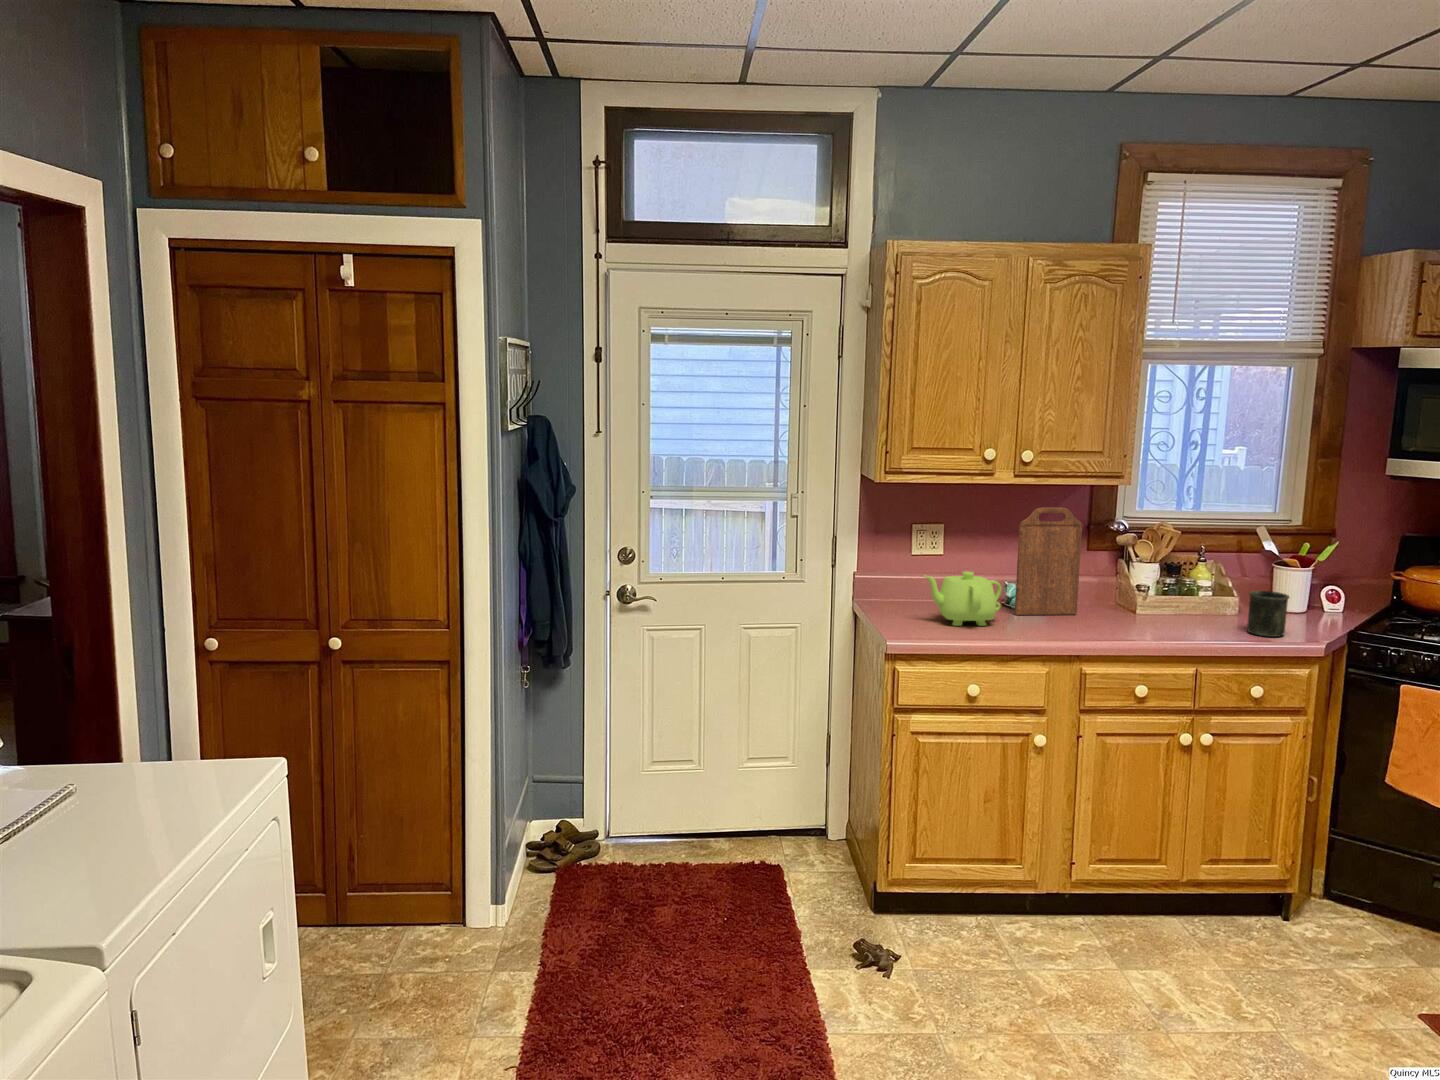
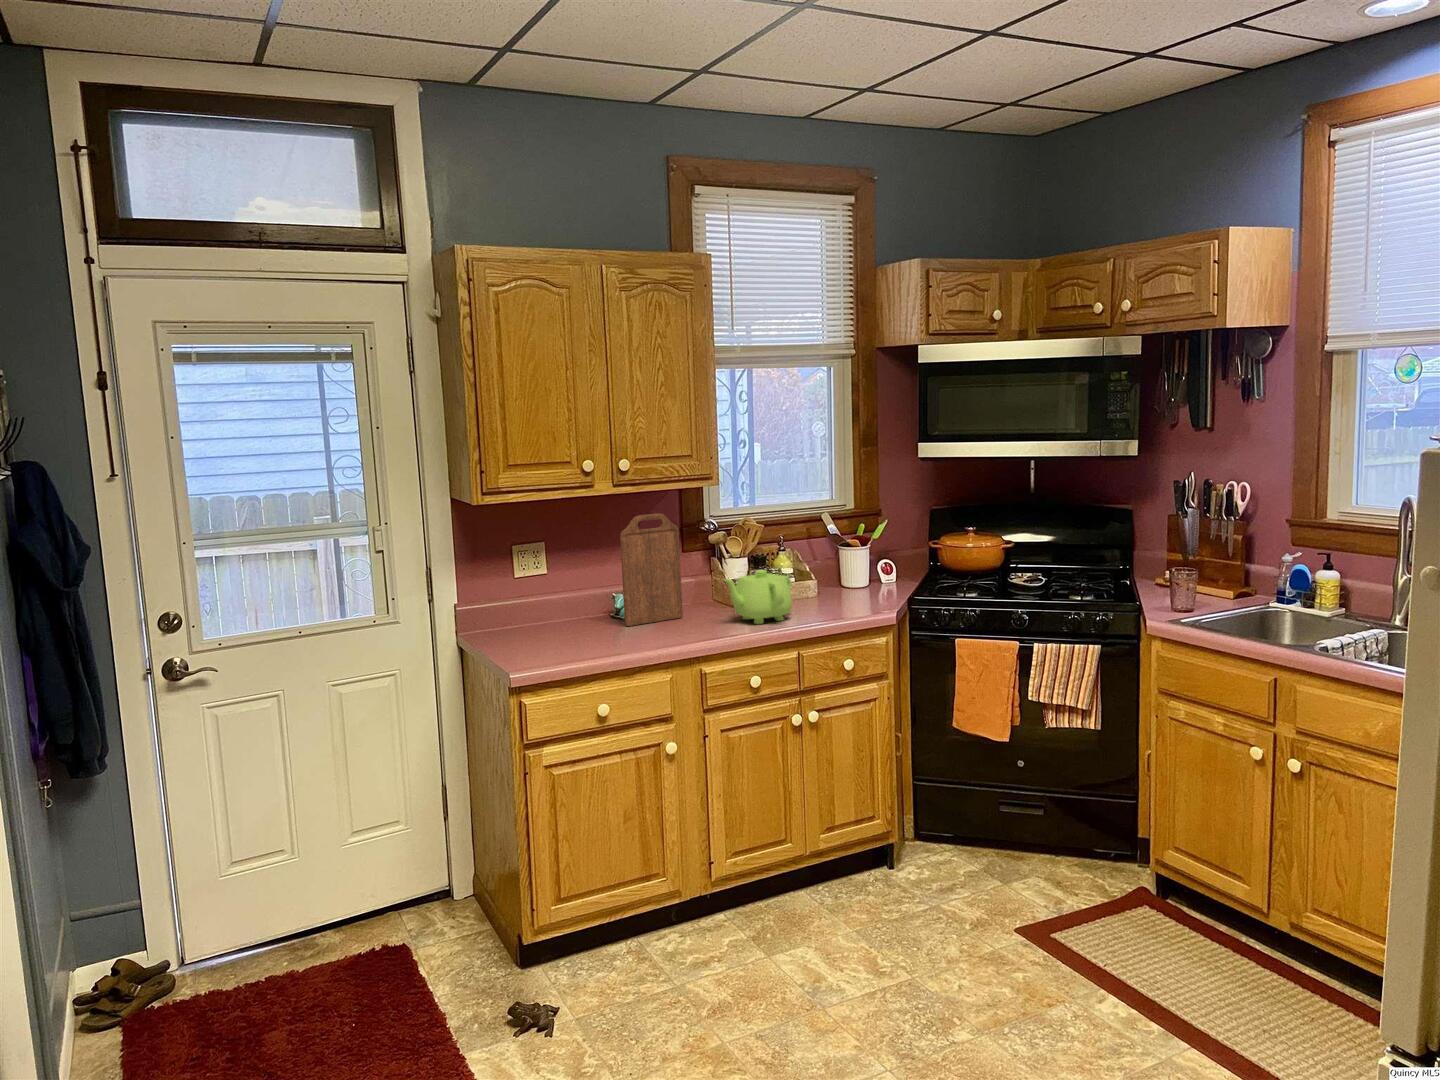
teapot: present [924,571,1002,626] -> present [724,570,792,624]
mug: present [1247,591,1289,637] -> none [830,572,864,613]

